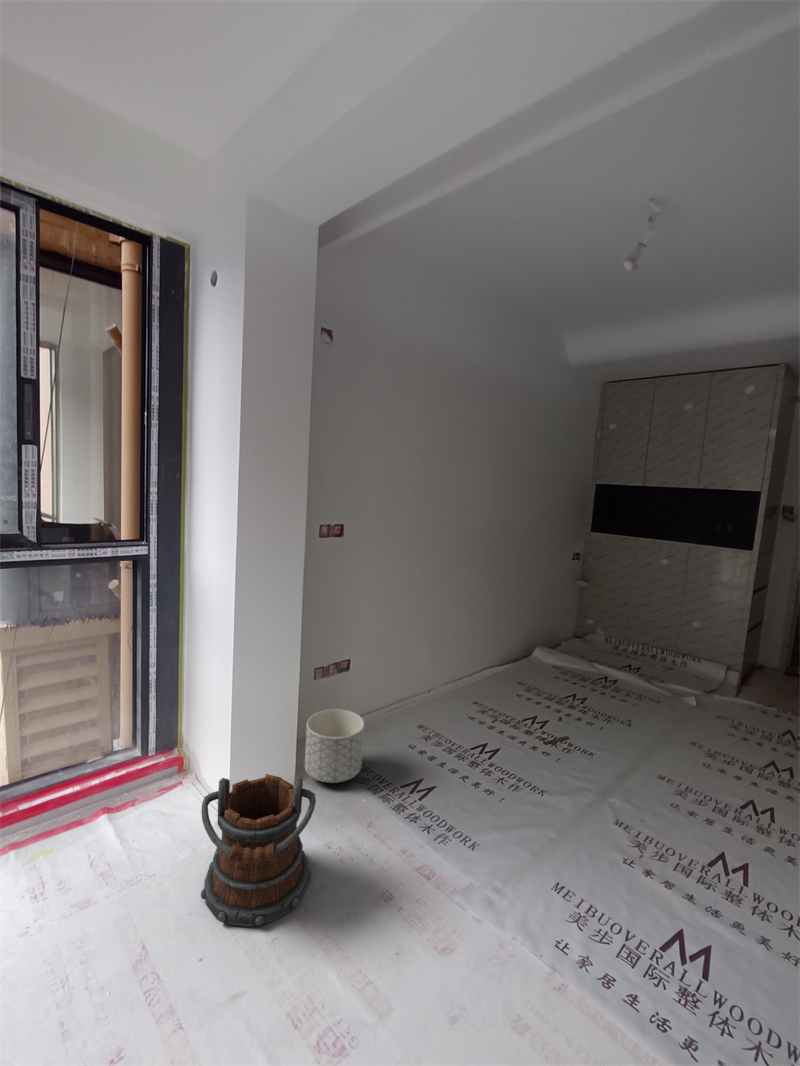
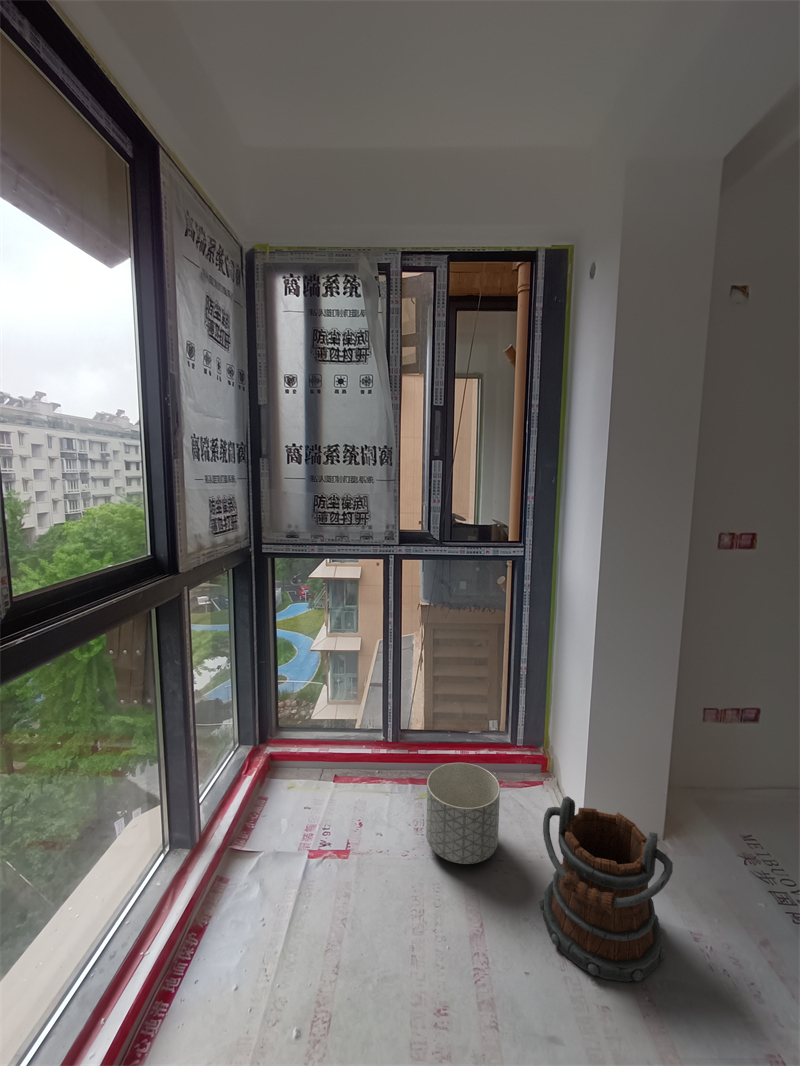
planter: present [305,709,364,783] -> present [426,763,500,864]

